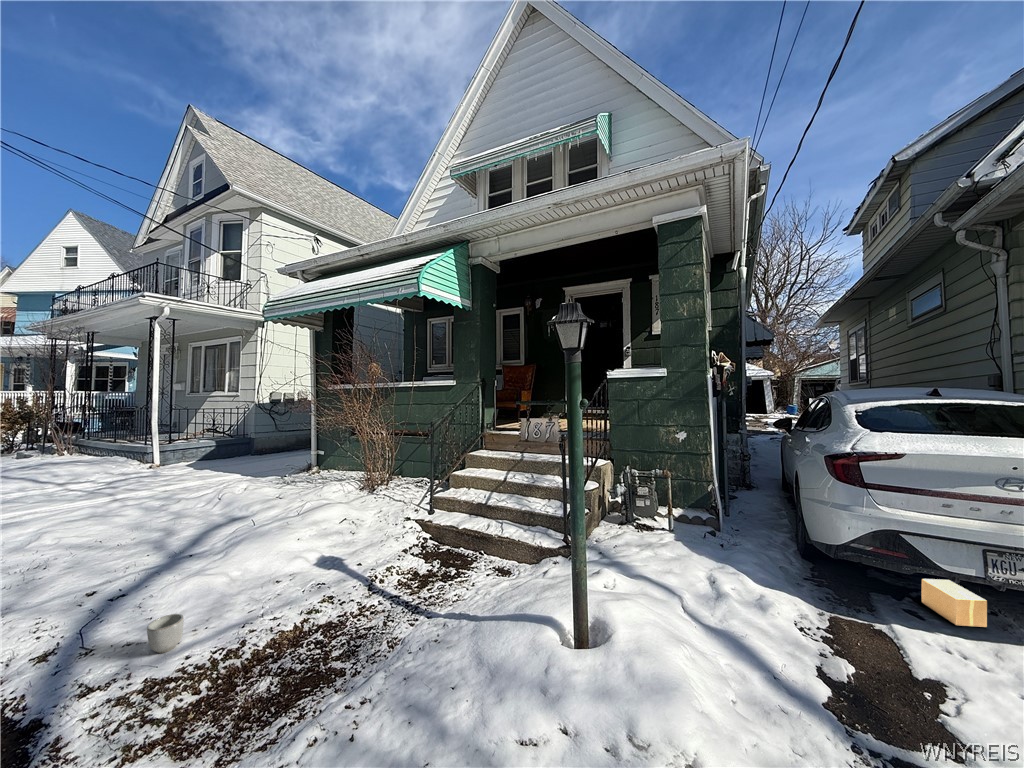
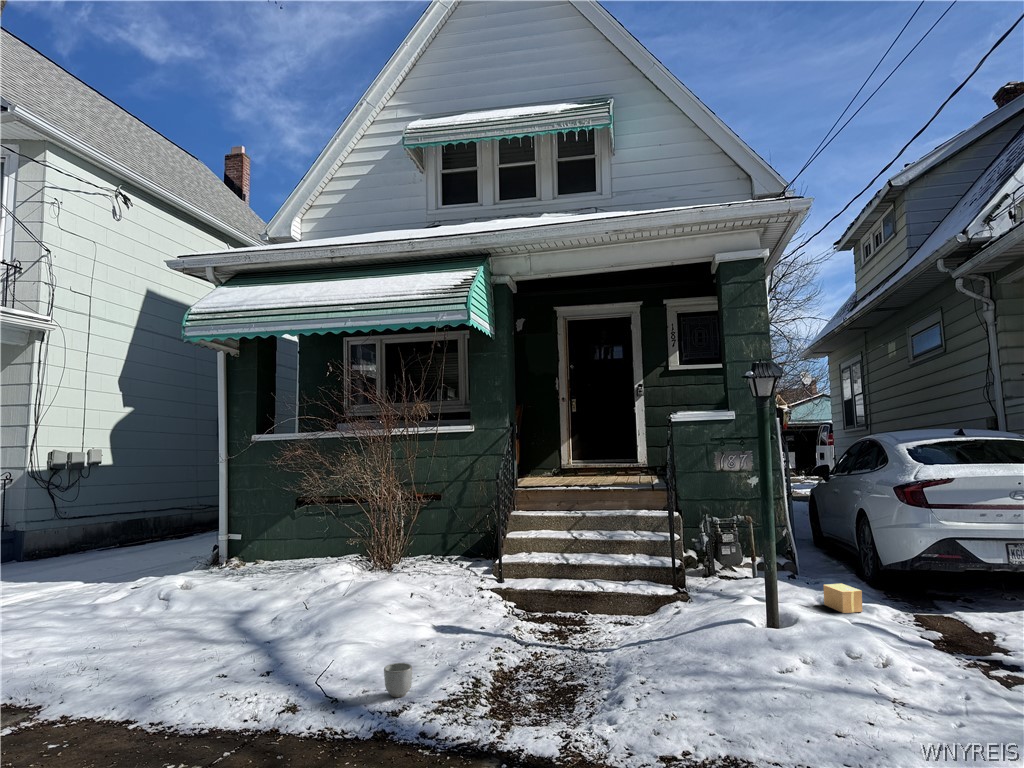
cardboard box: present [921,579,987,627] -> present [823,583,862,613]

